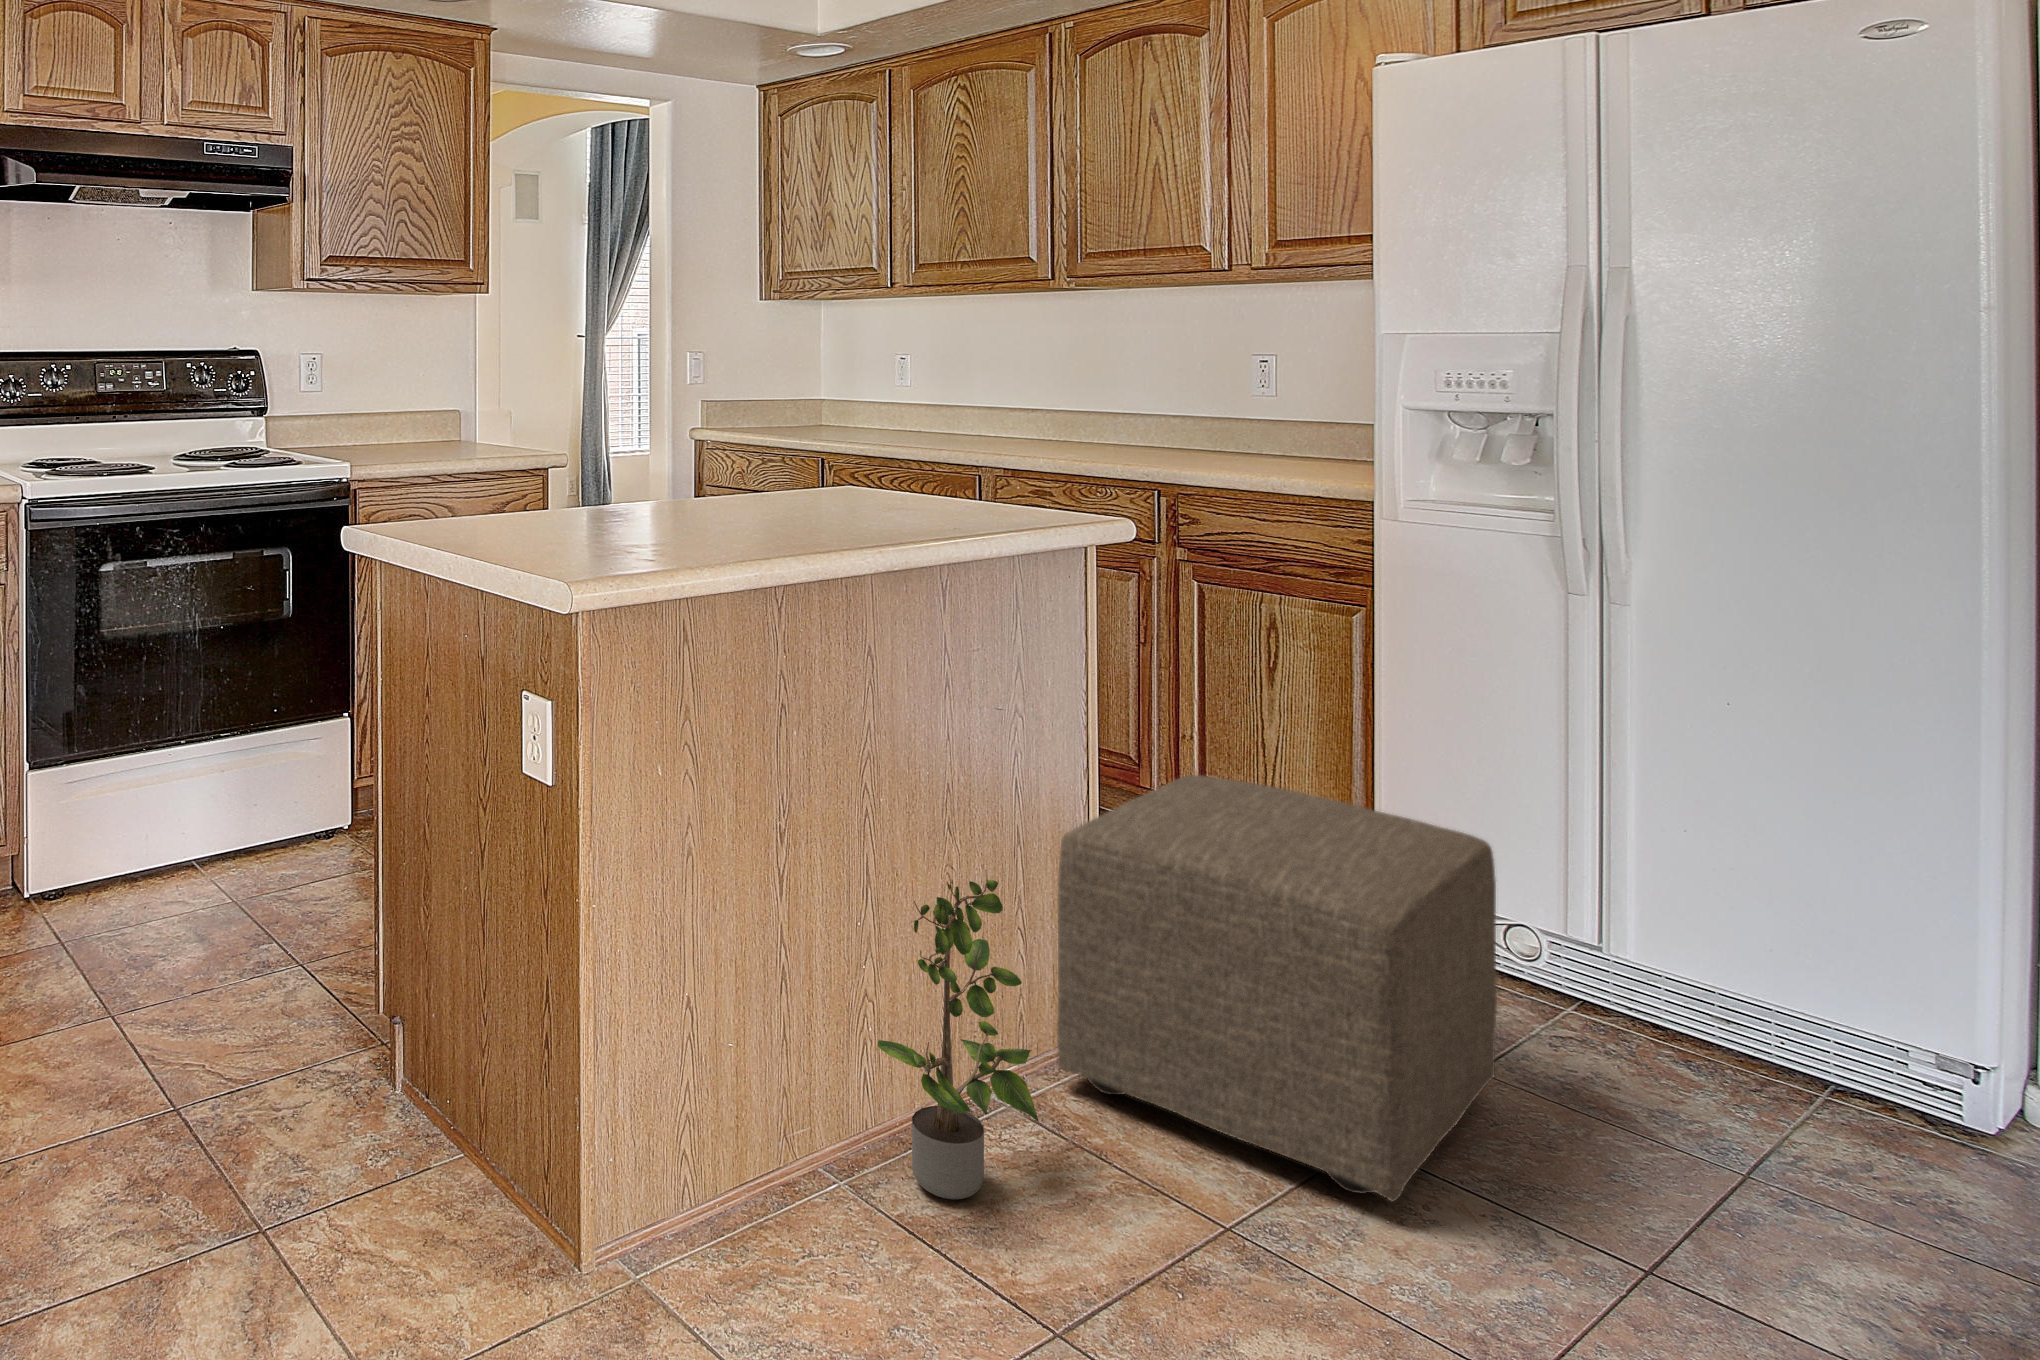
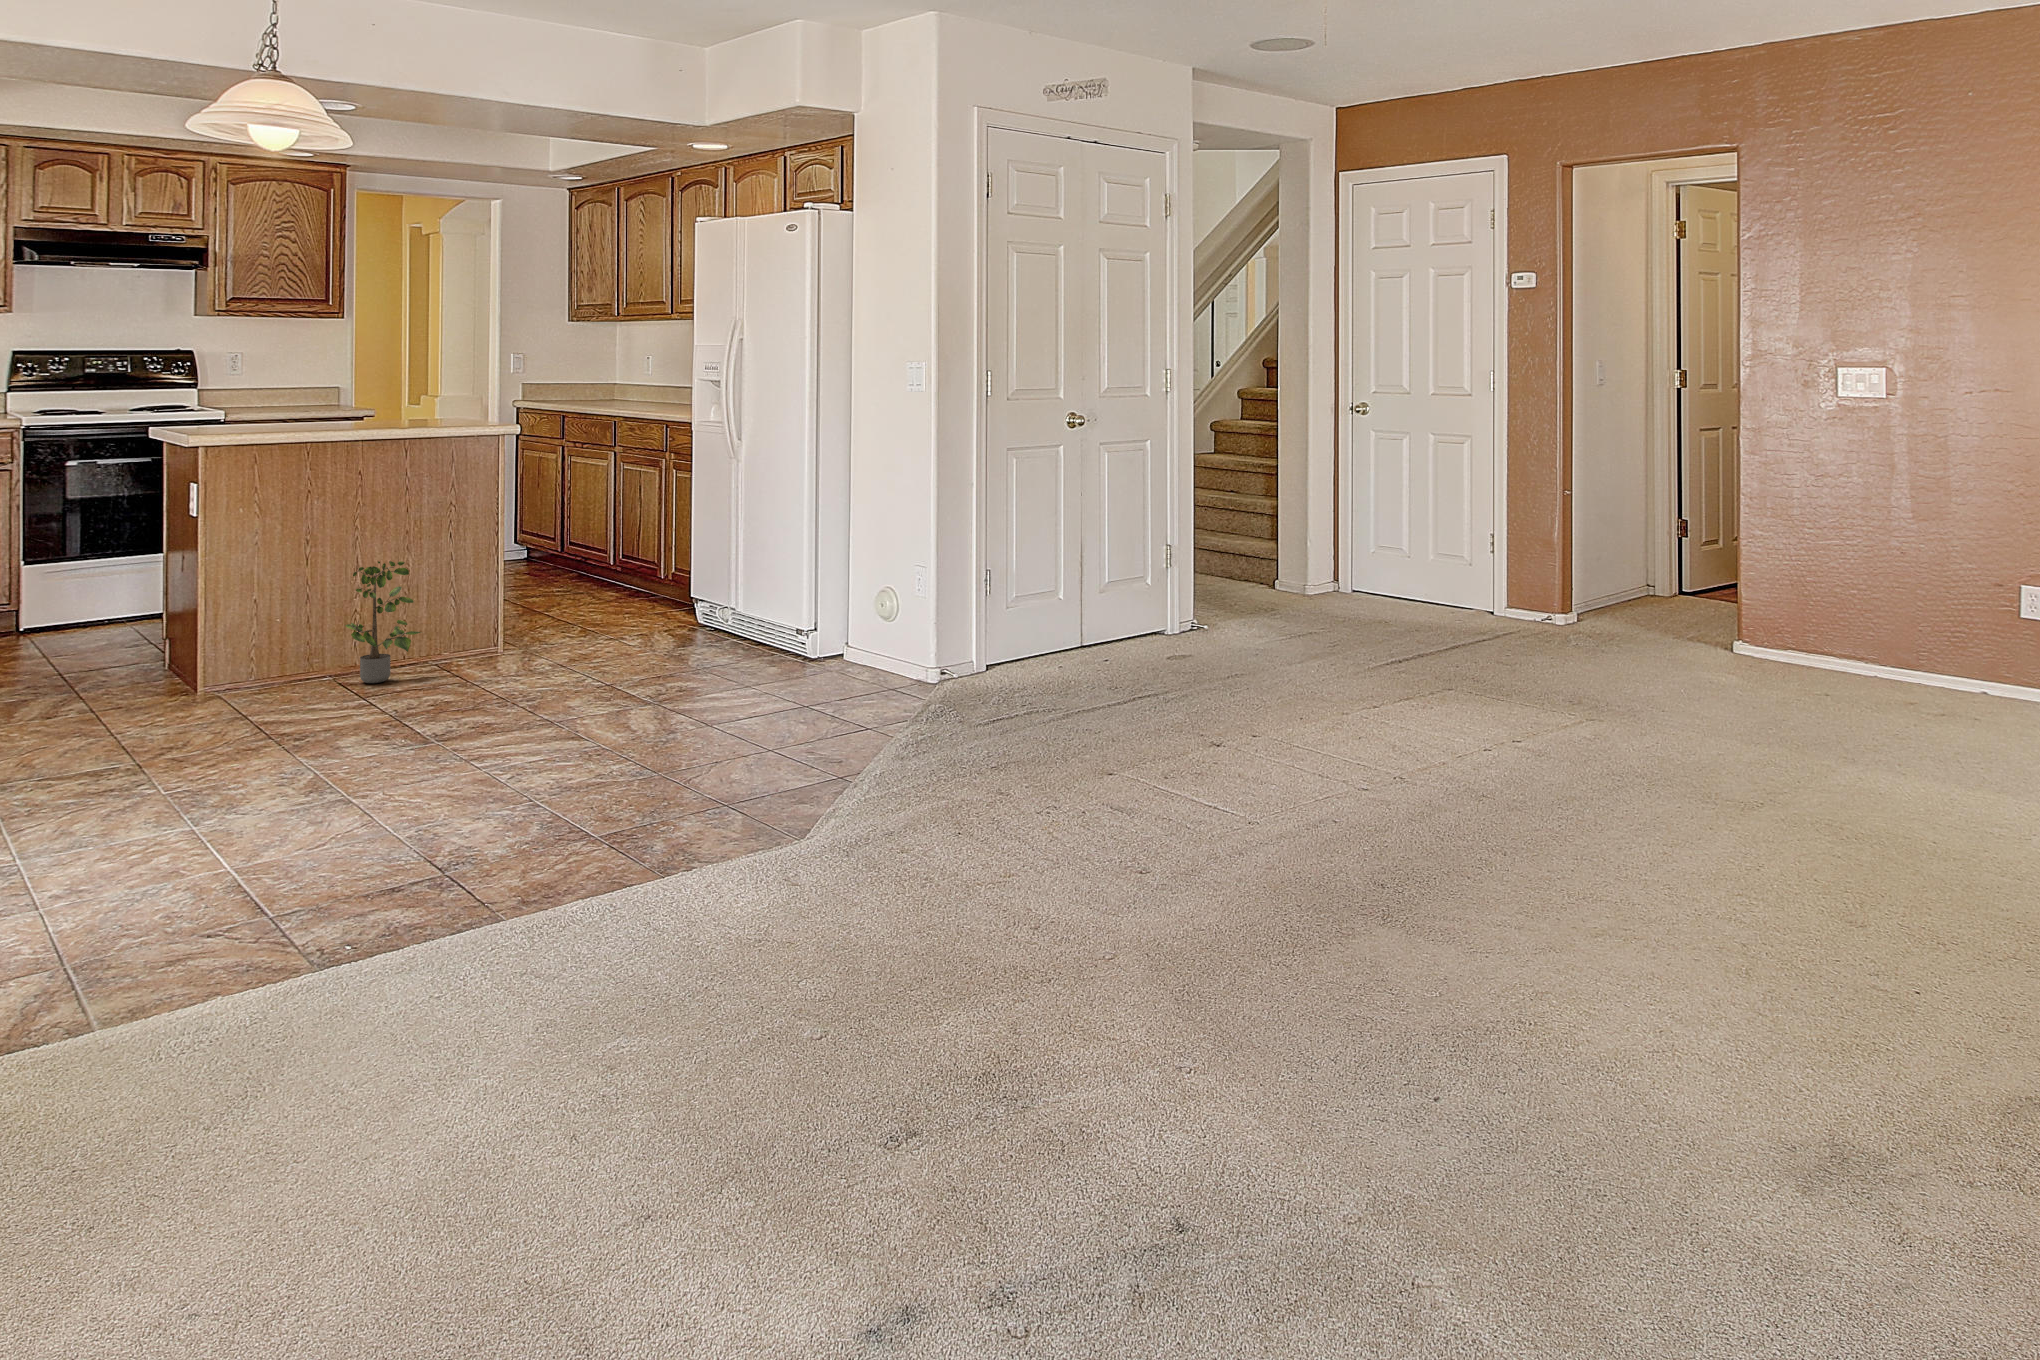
ottoman: present [1057,775,1497,1201] -> none [466,542,652,678]

